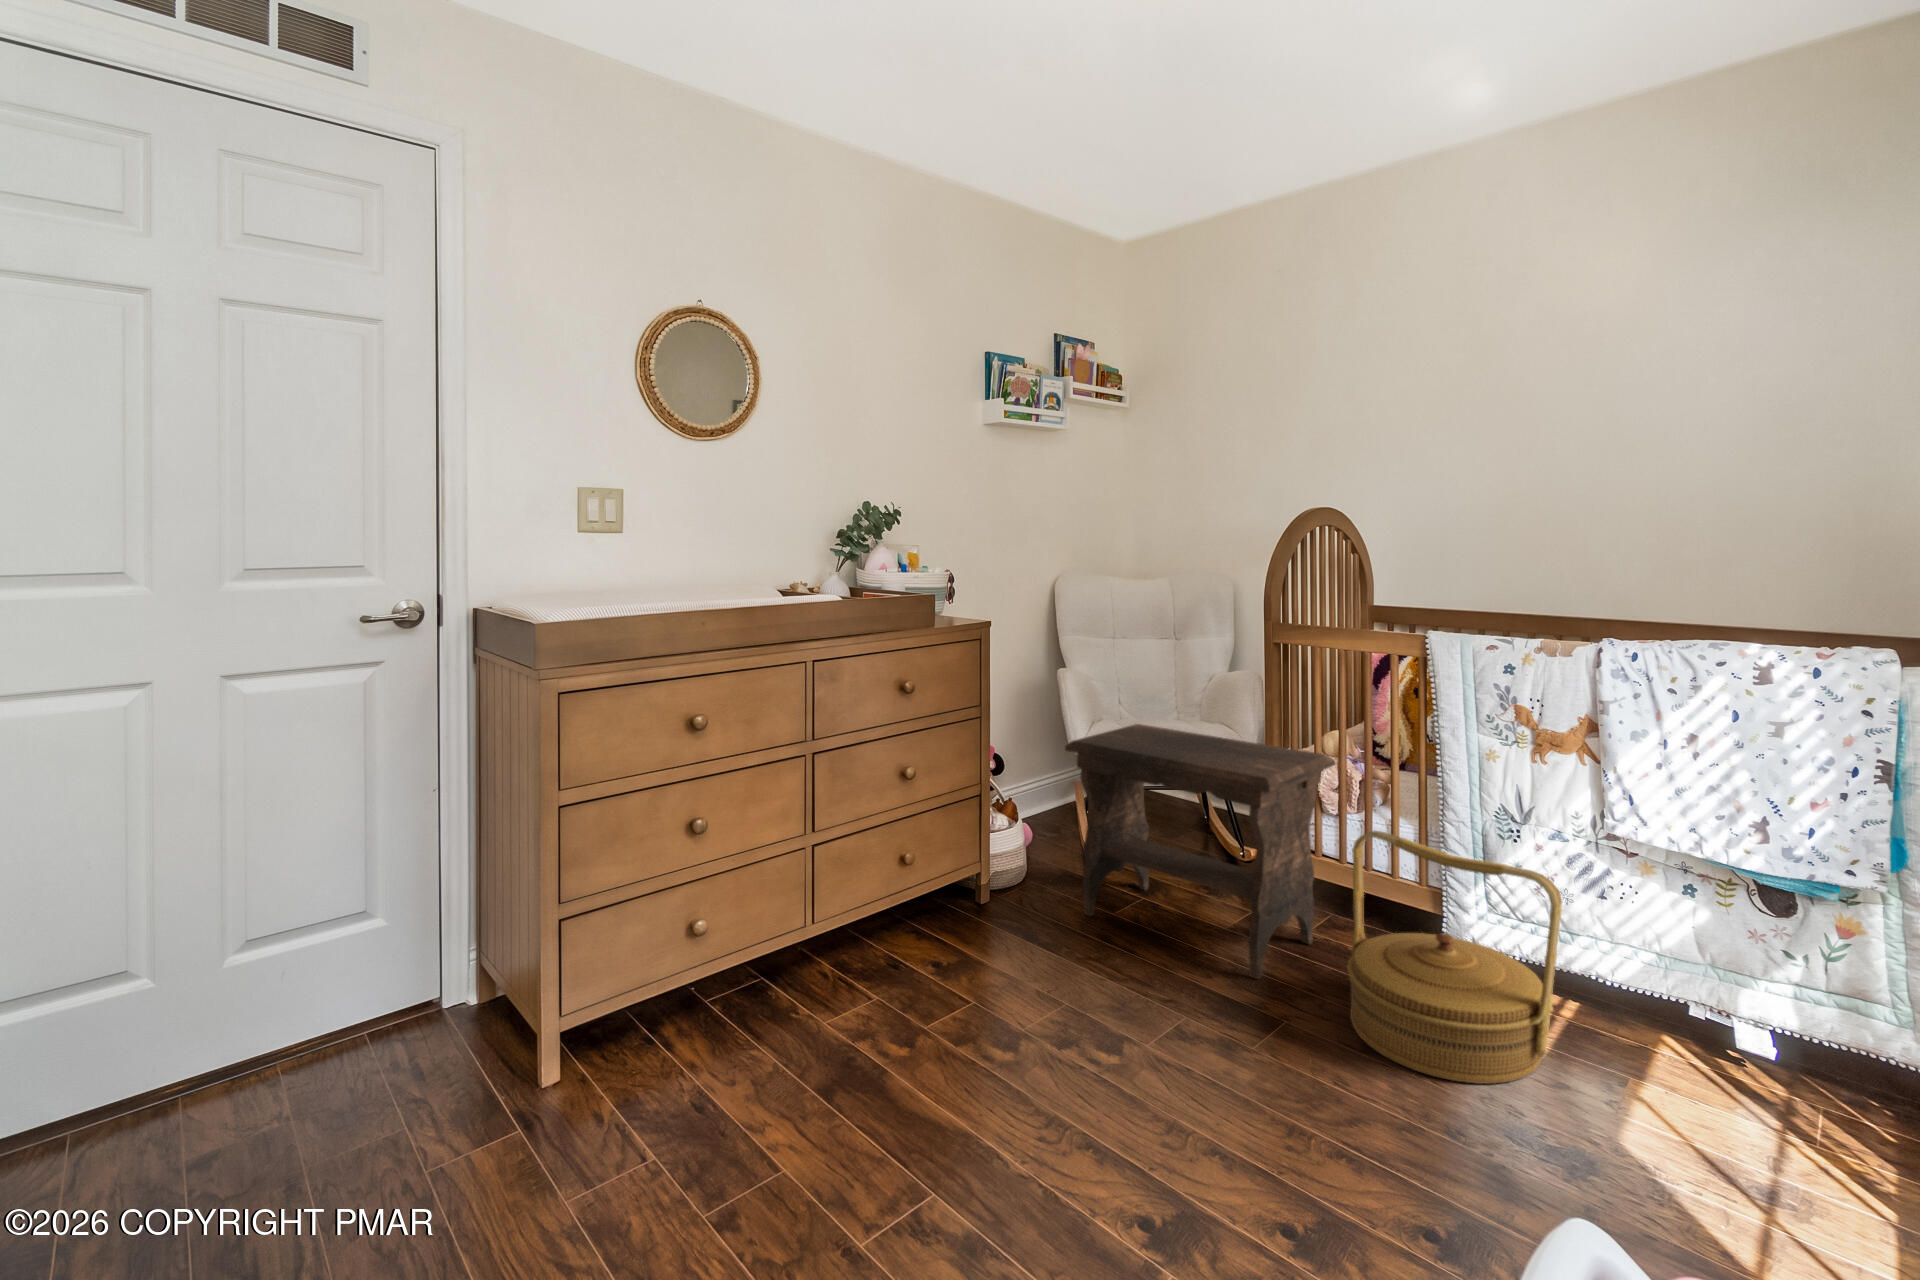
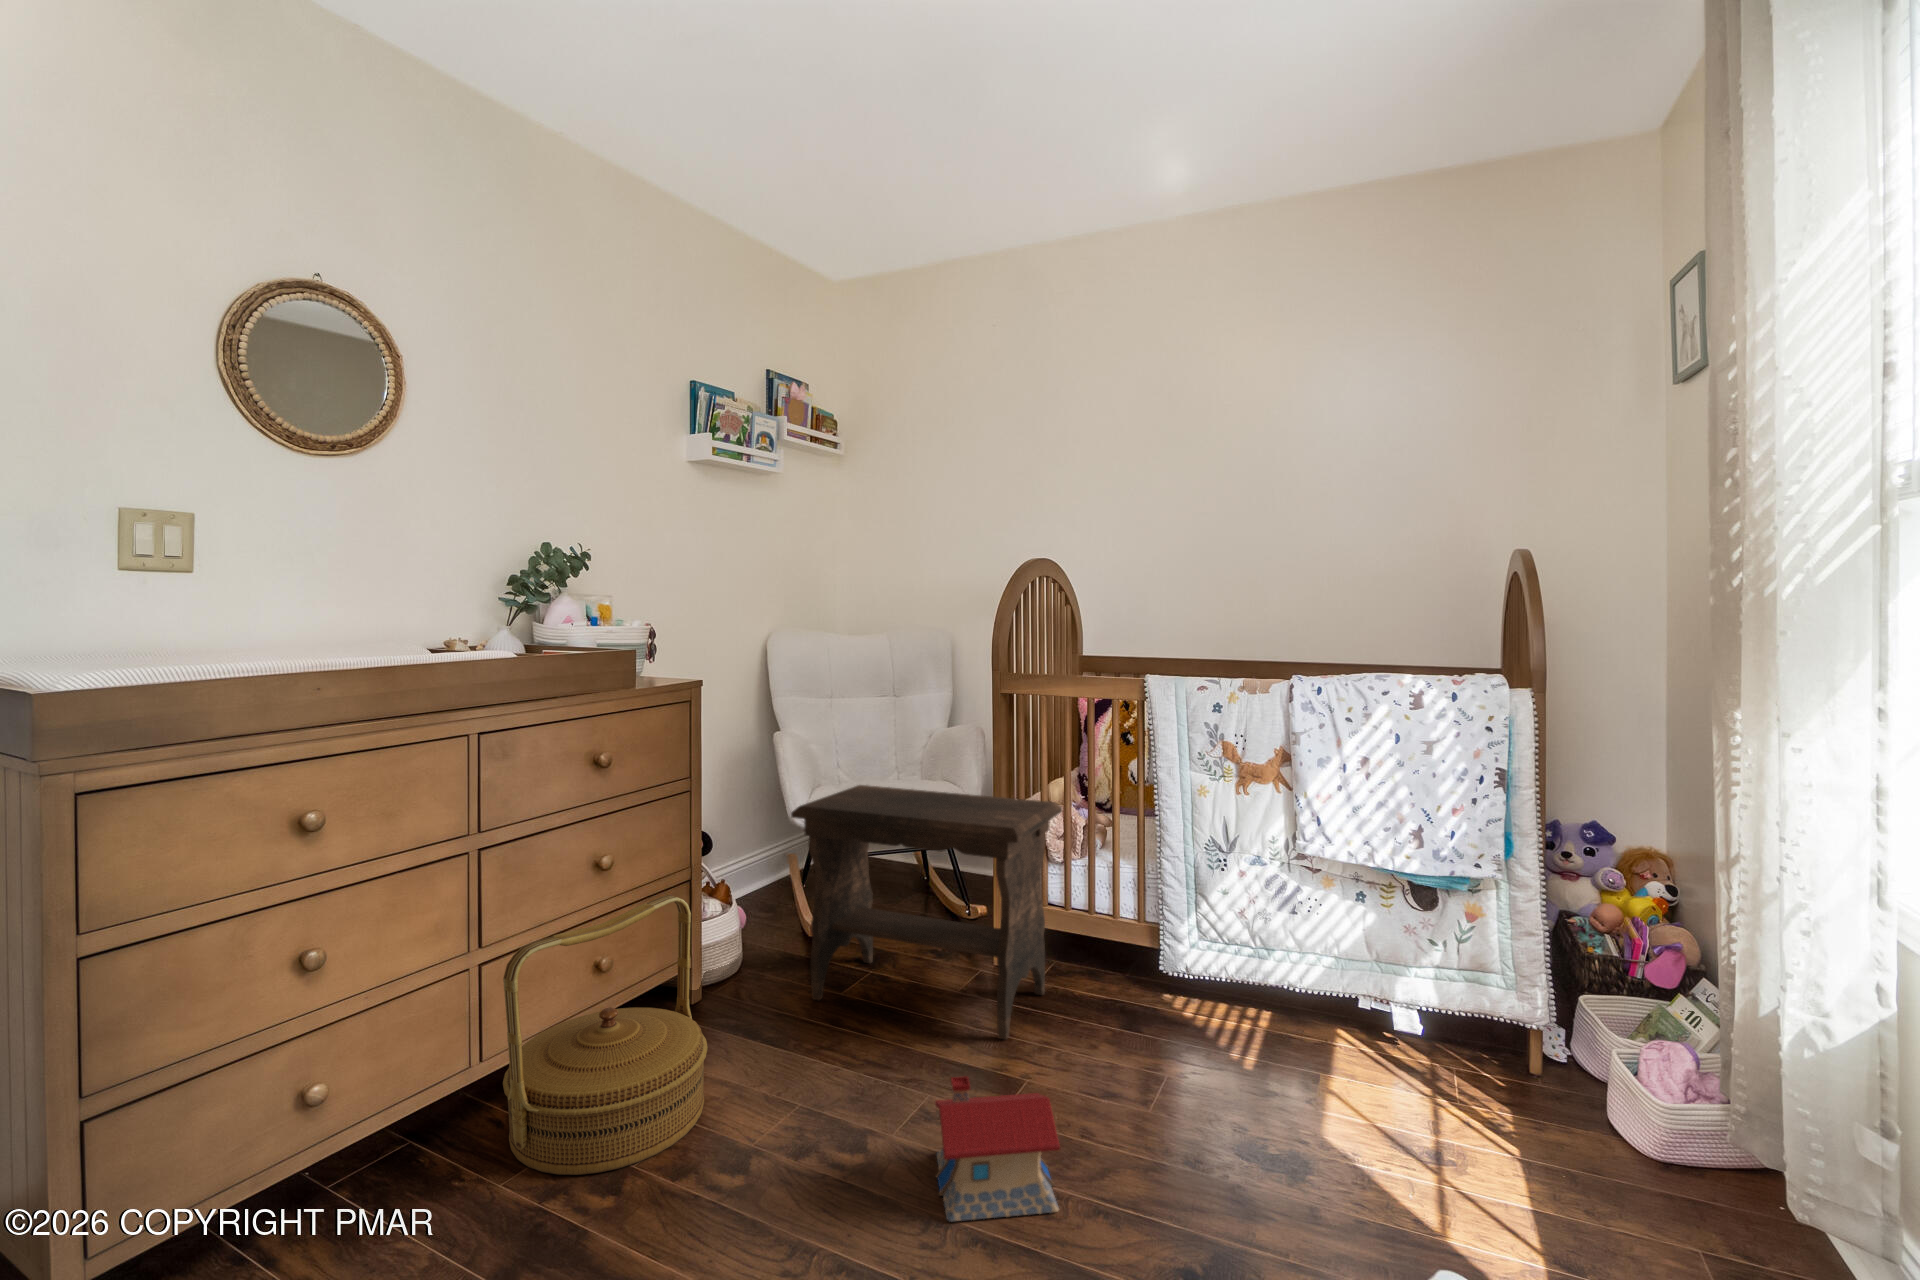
woven basket: present [1347,831,1562,1084] -> present [503,895,708,1175]
toy house: none [1152,999,1265,1137] -> present [935,1076,1060,1221]

